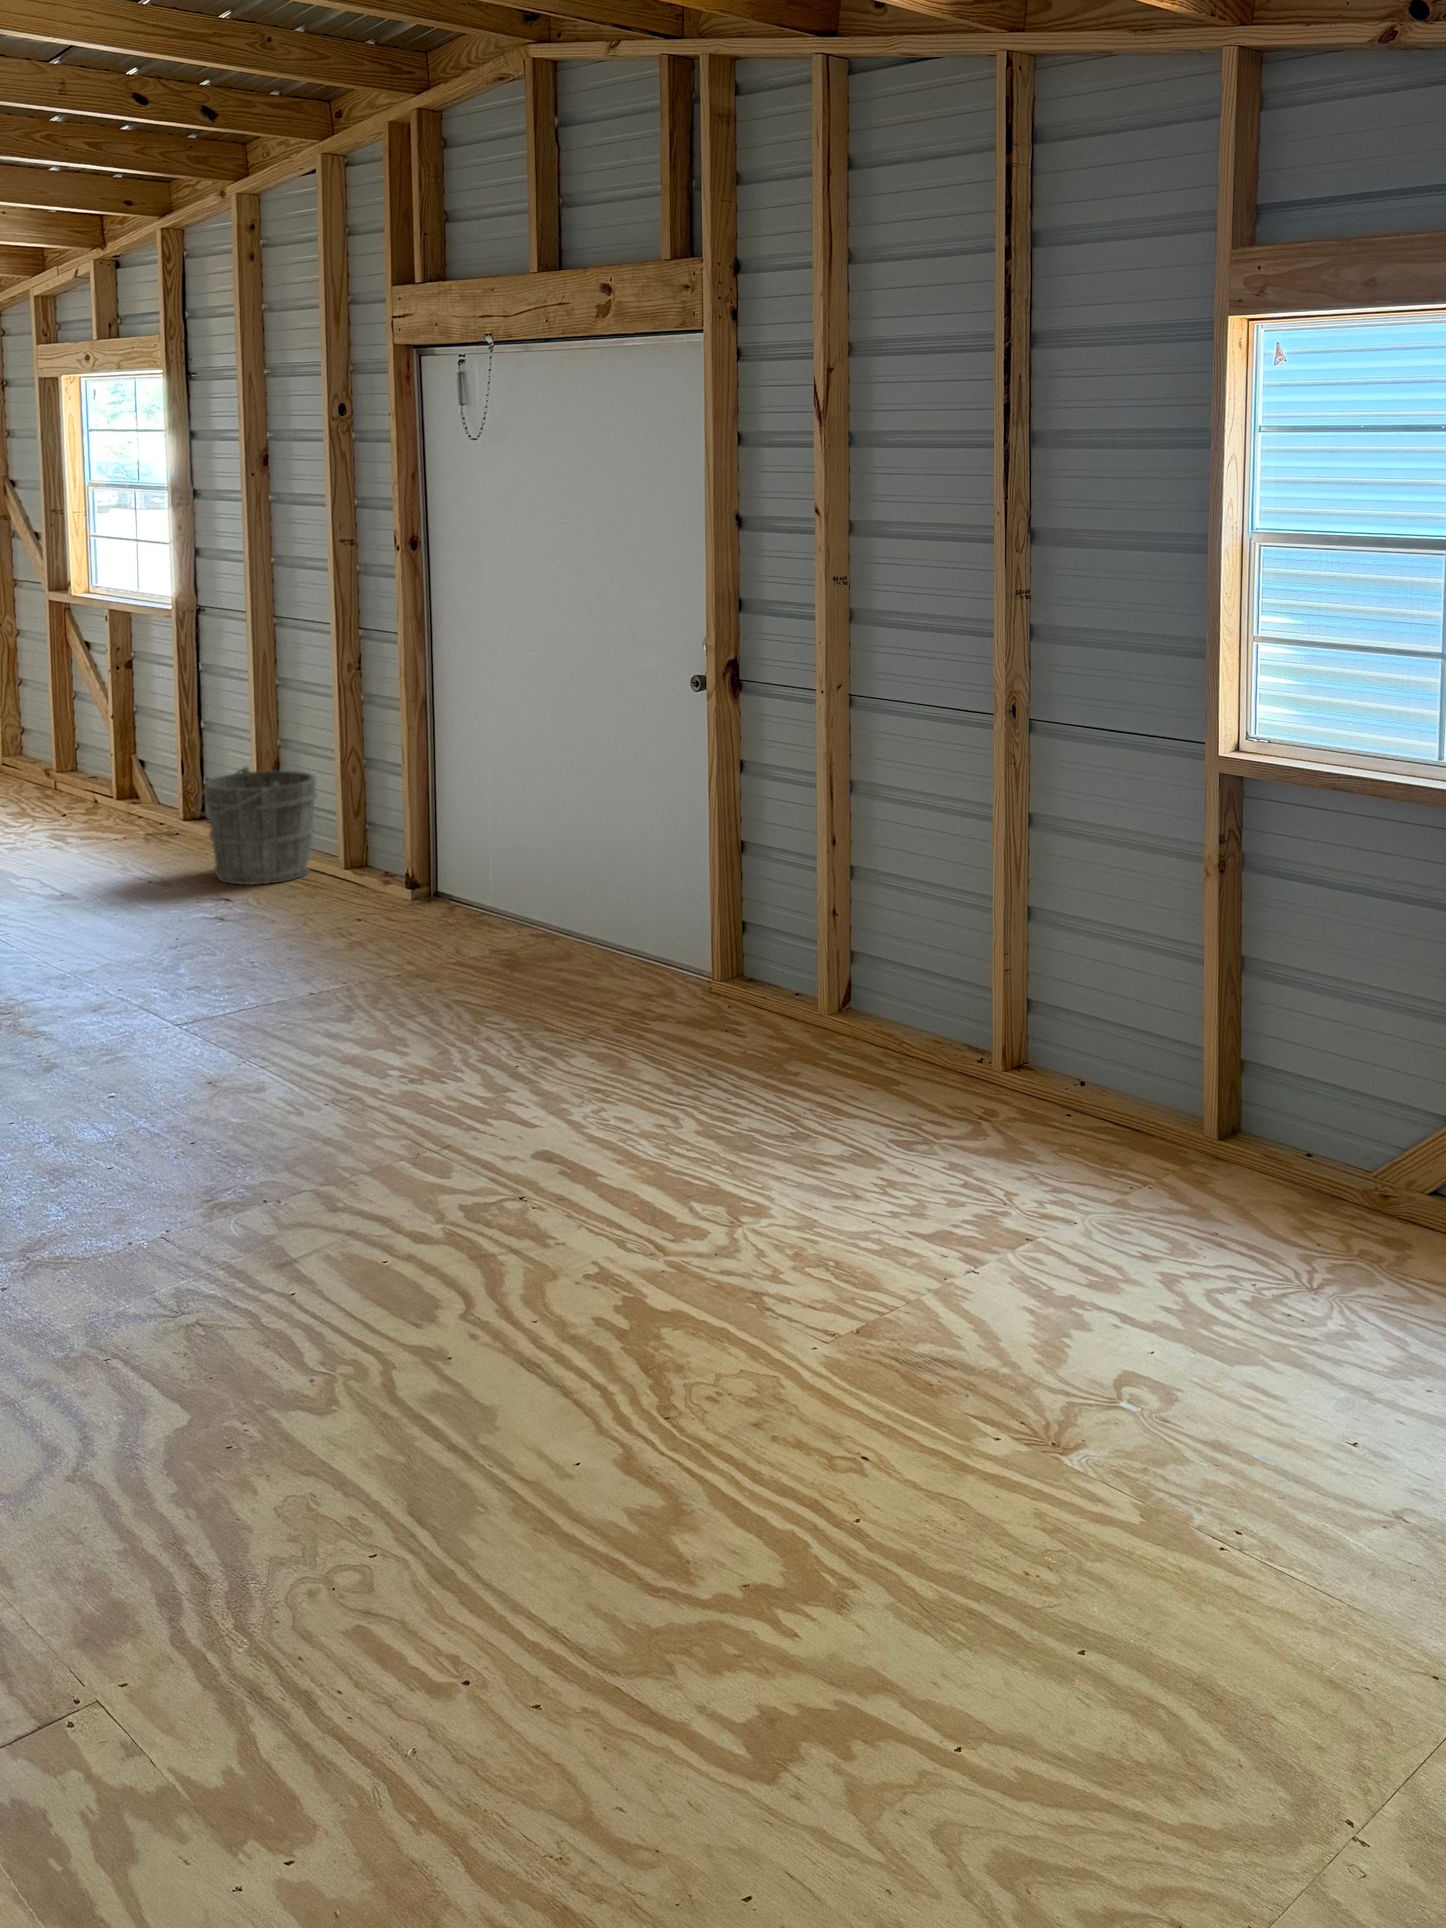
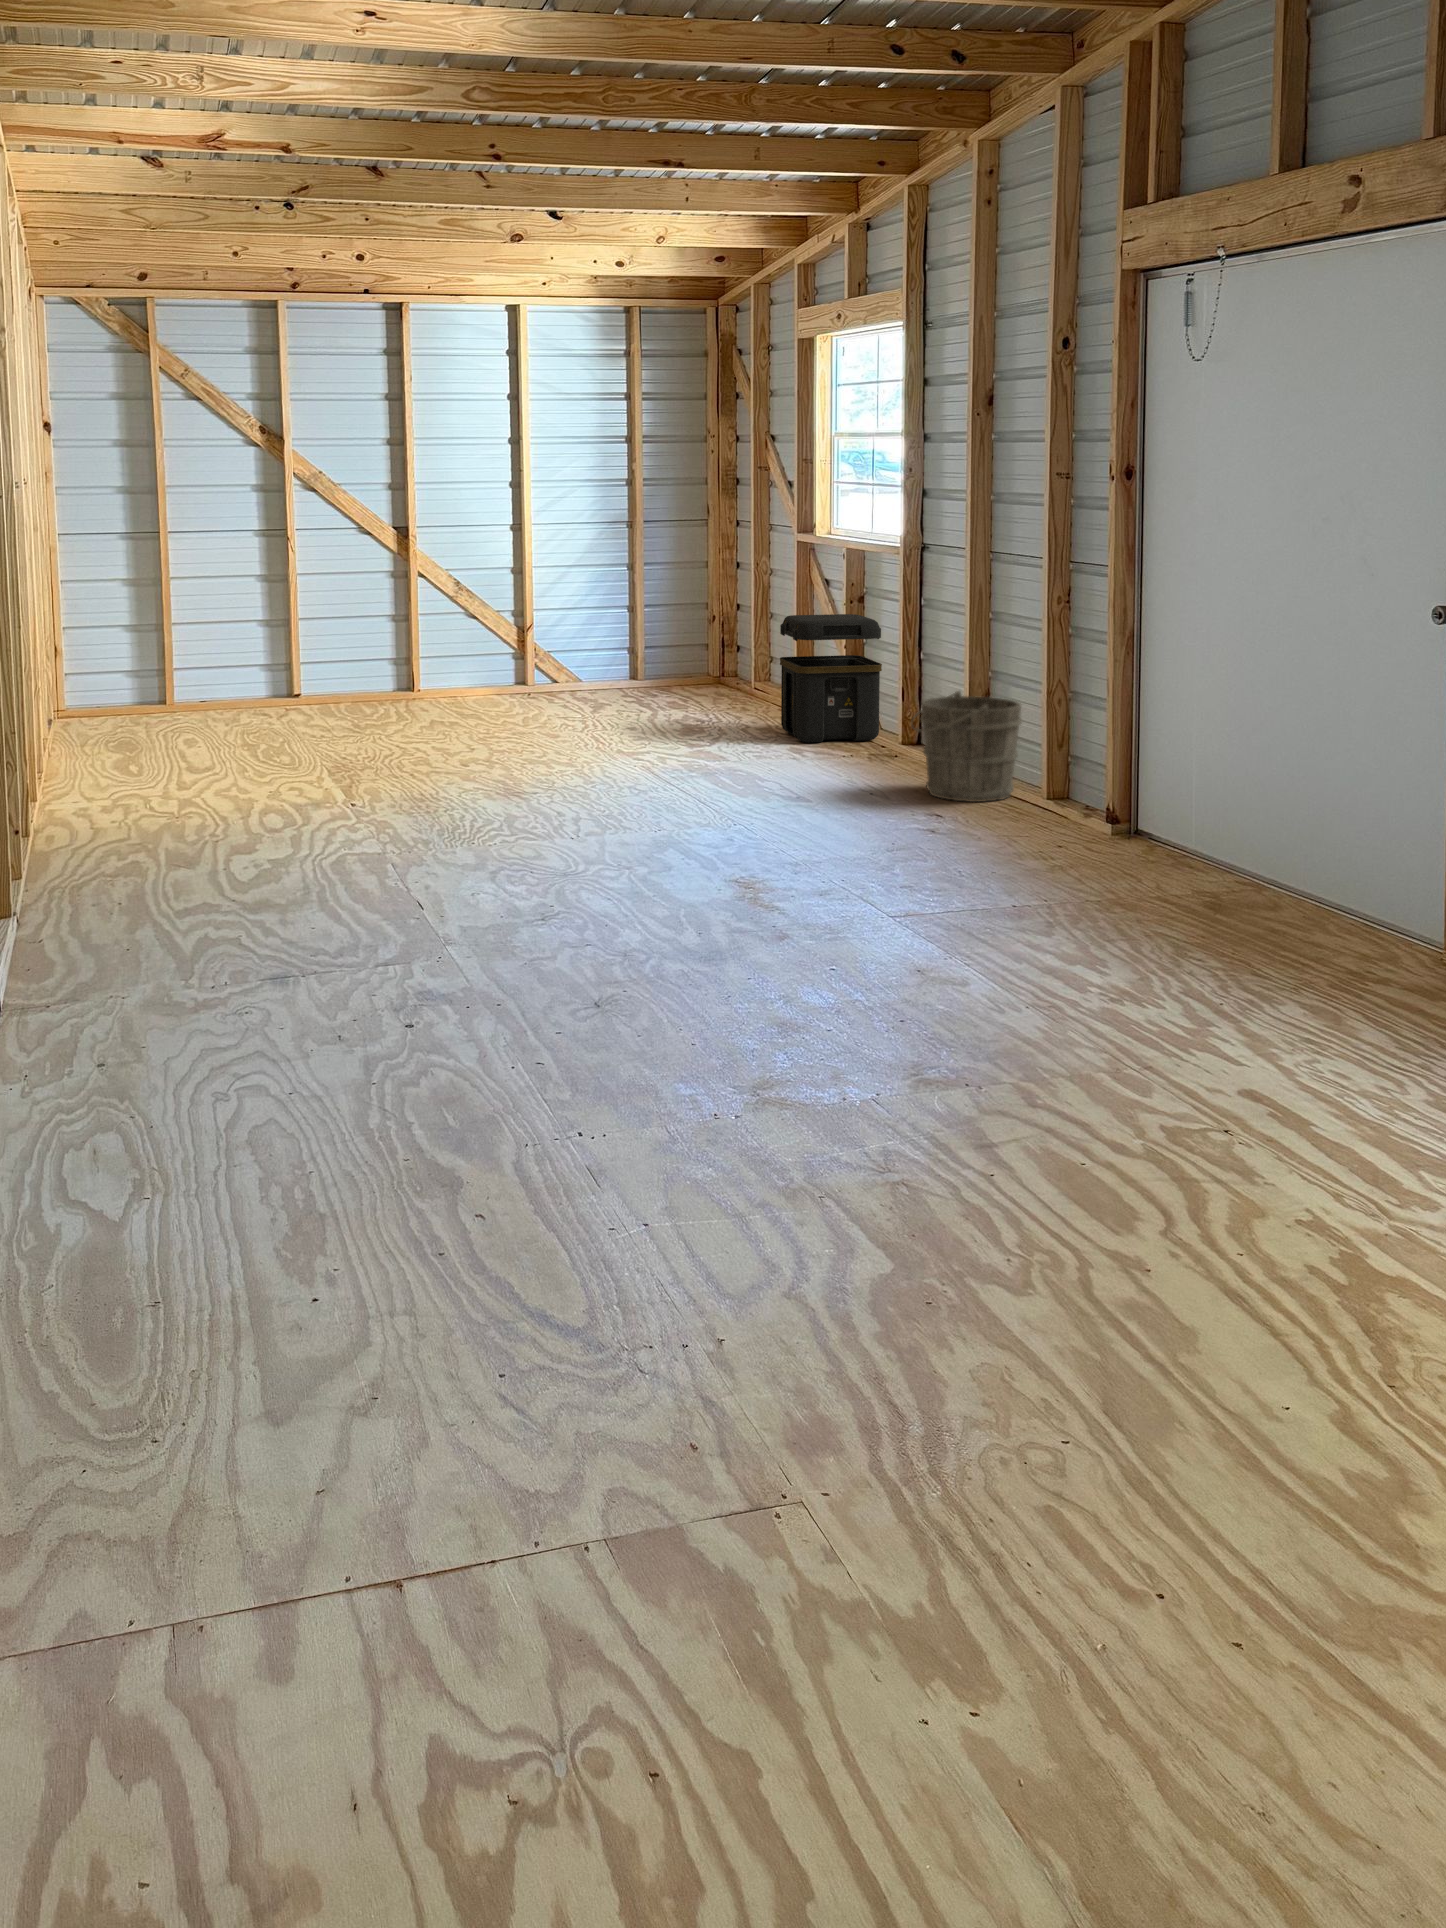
toolbox: none [29,682,157,831] -> present [780,614,882,743]

